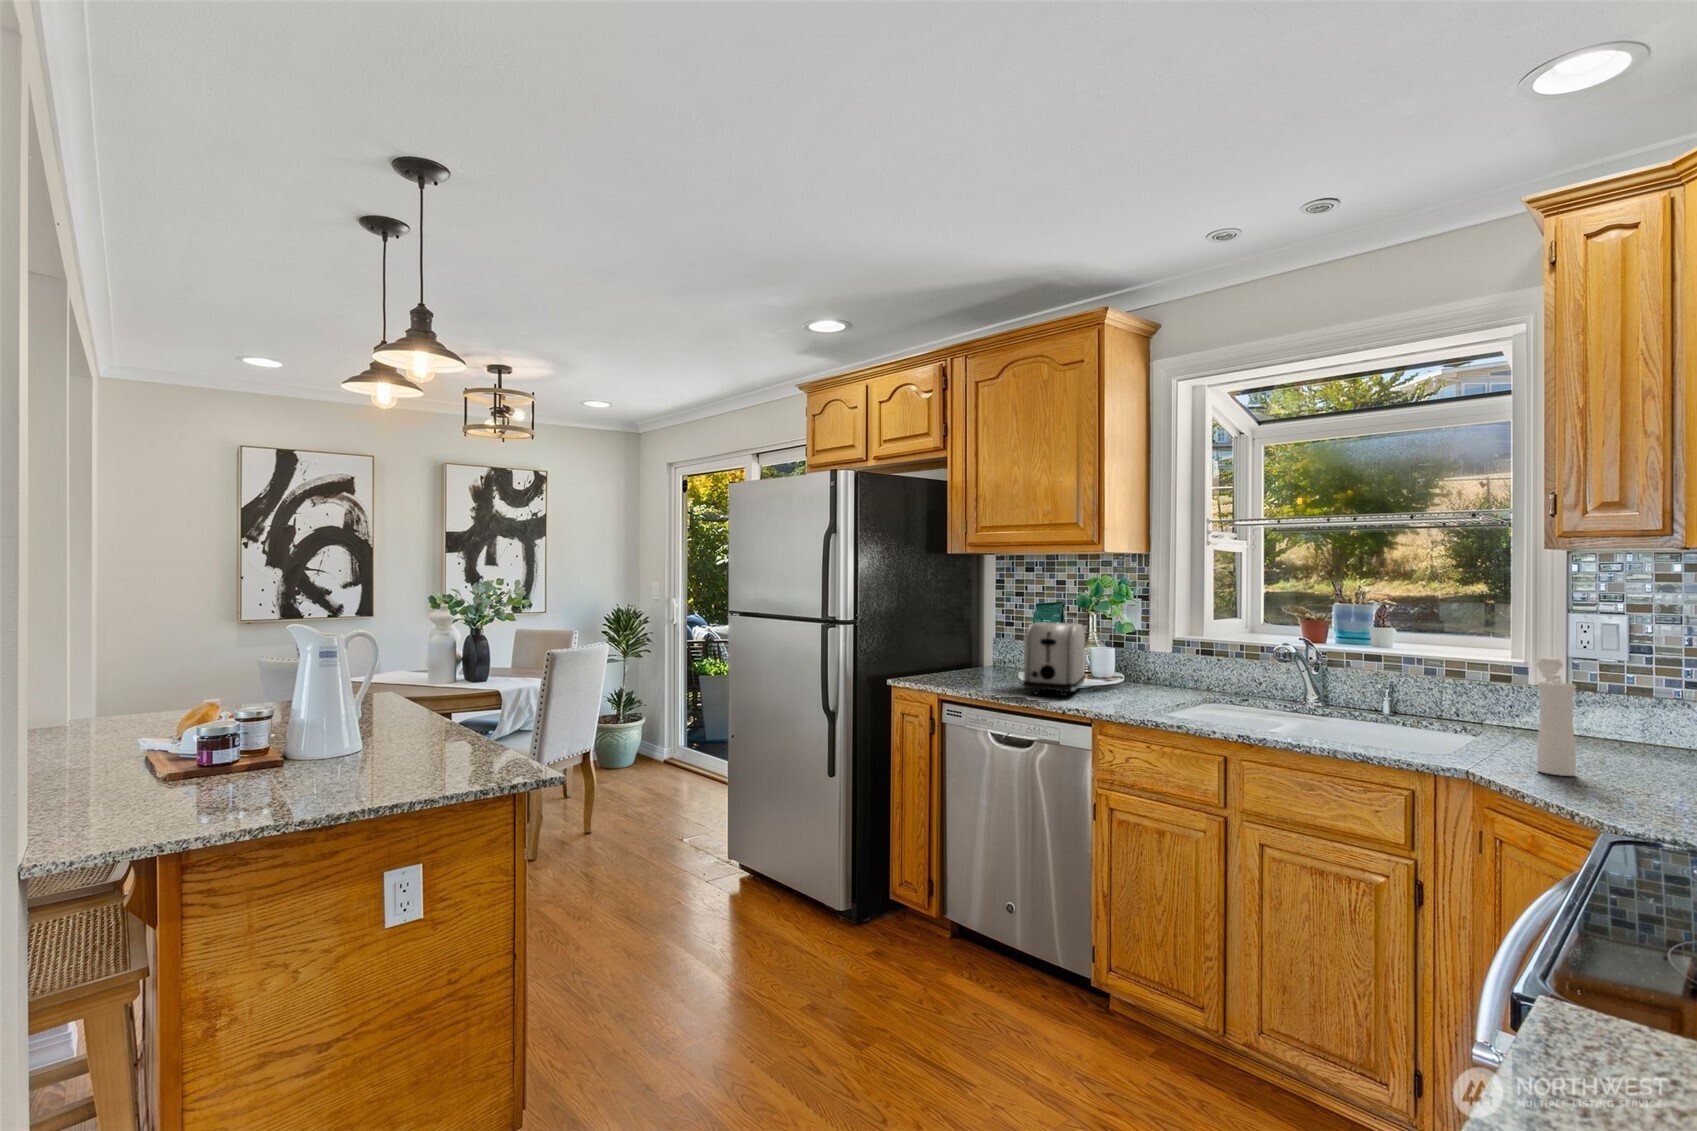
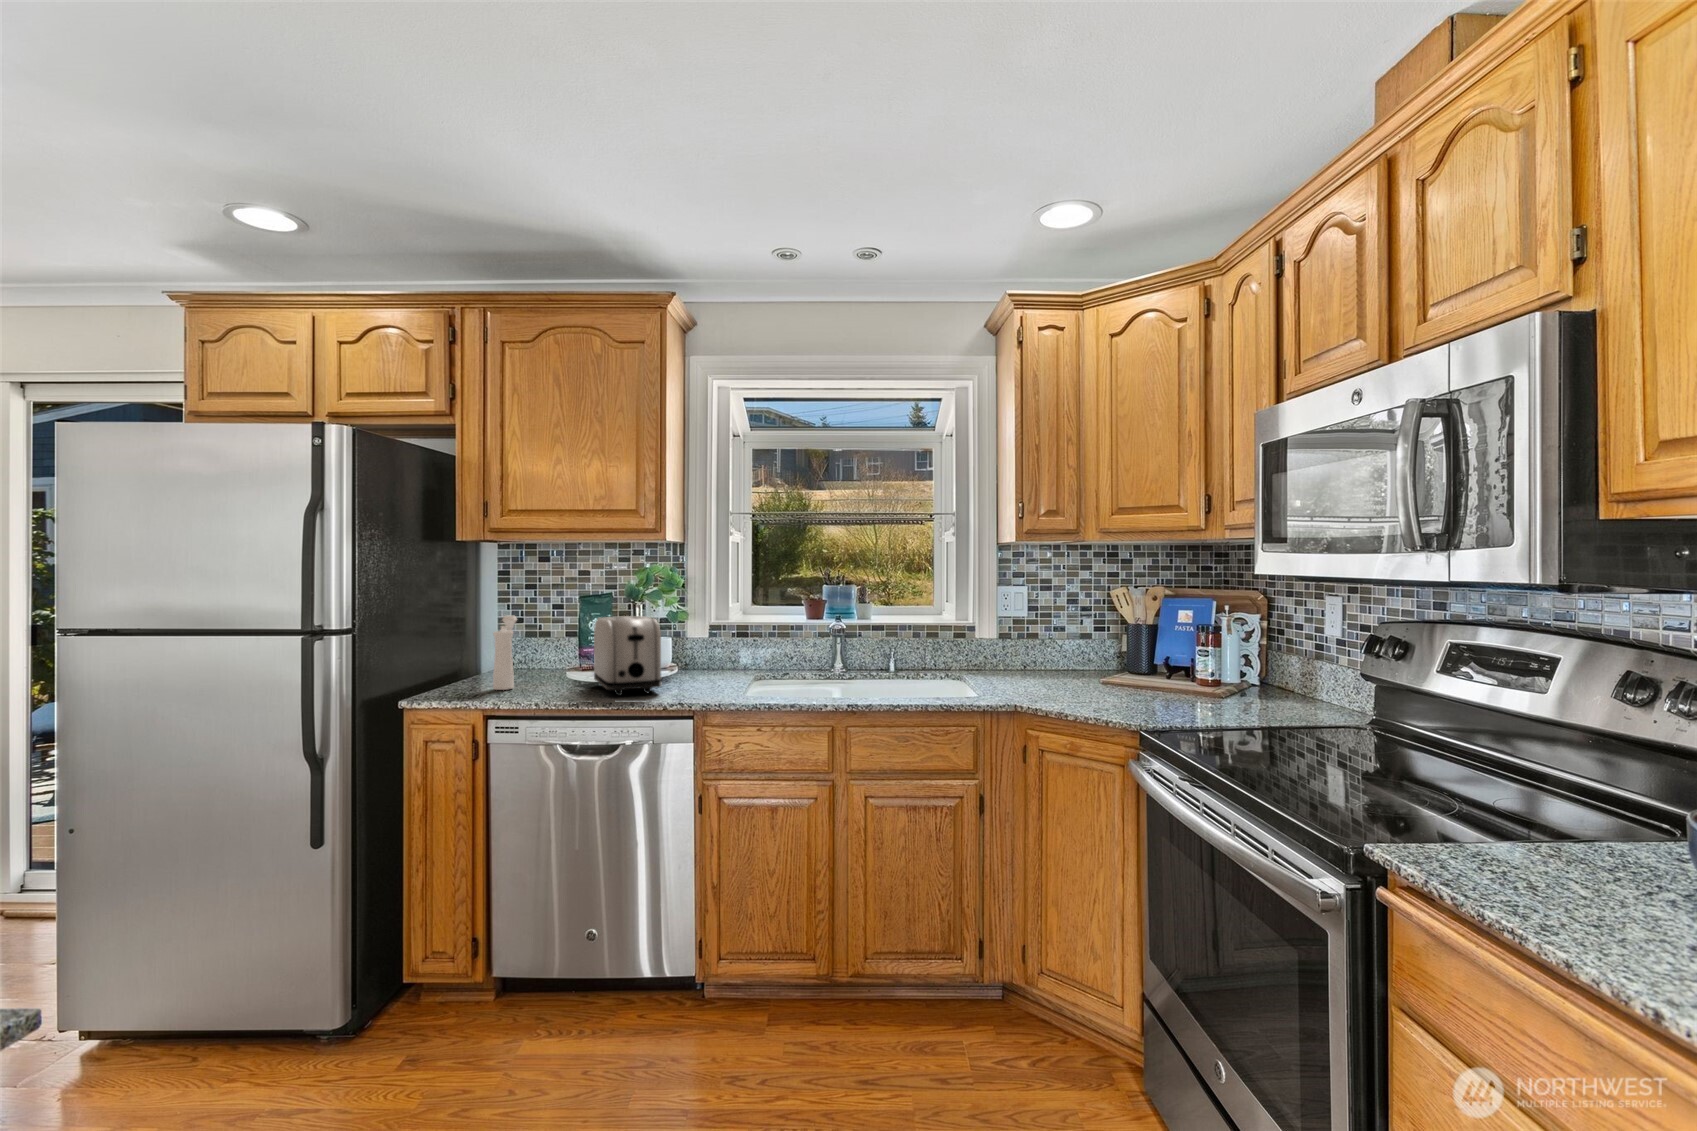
pepper mill: present [1535,658,1576,776] -> present [493,616,517,690]

